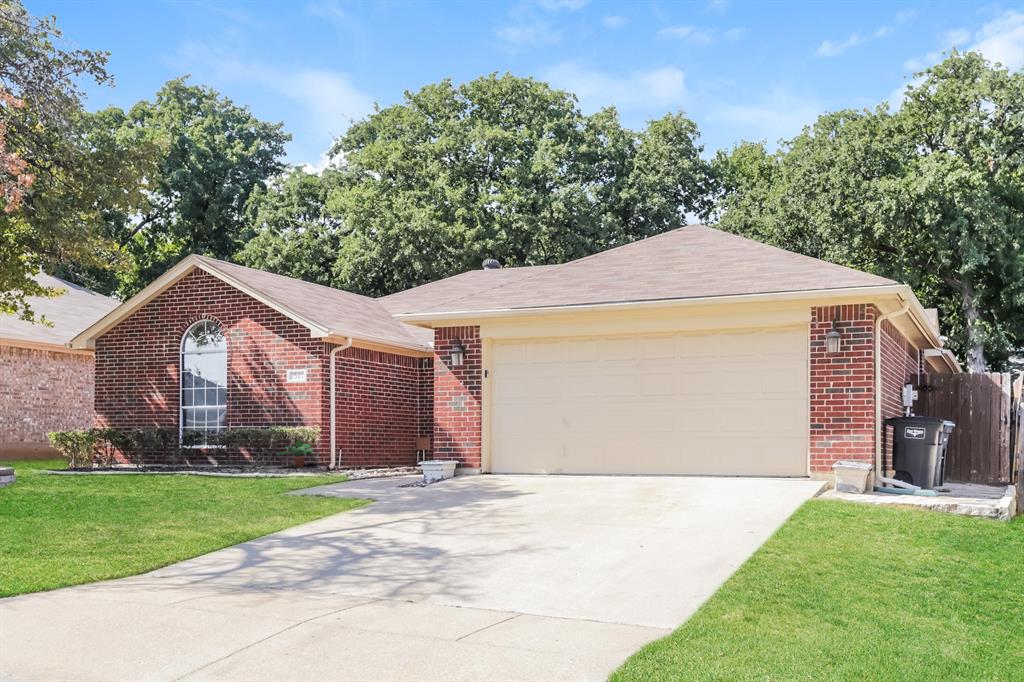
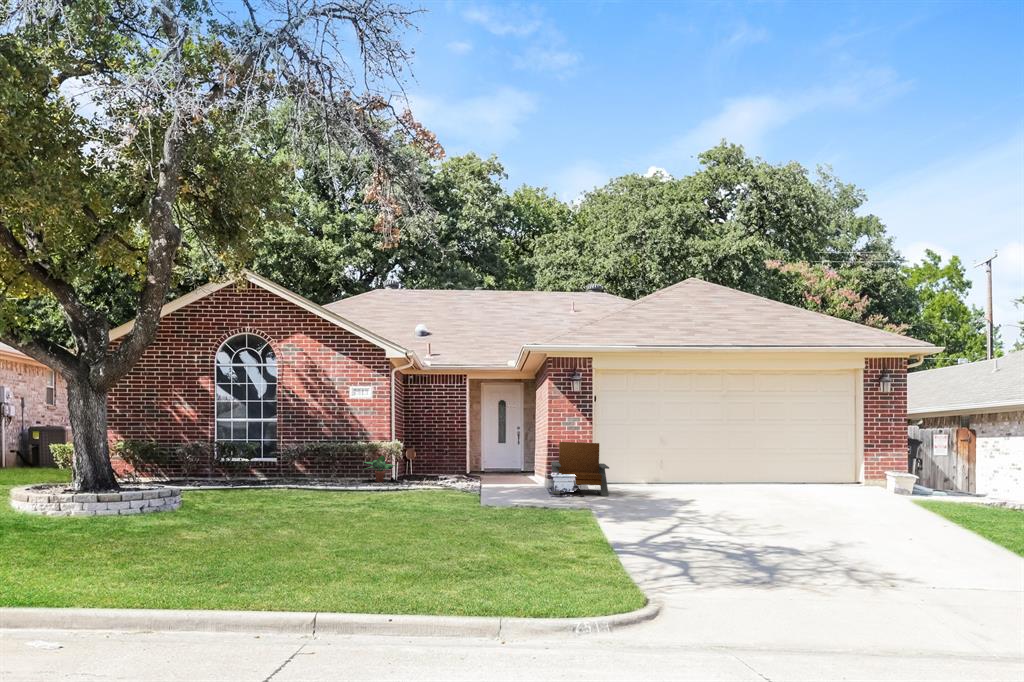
lounge chair: none [408,424,486,487] -> present [552,442,609,496]

